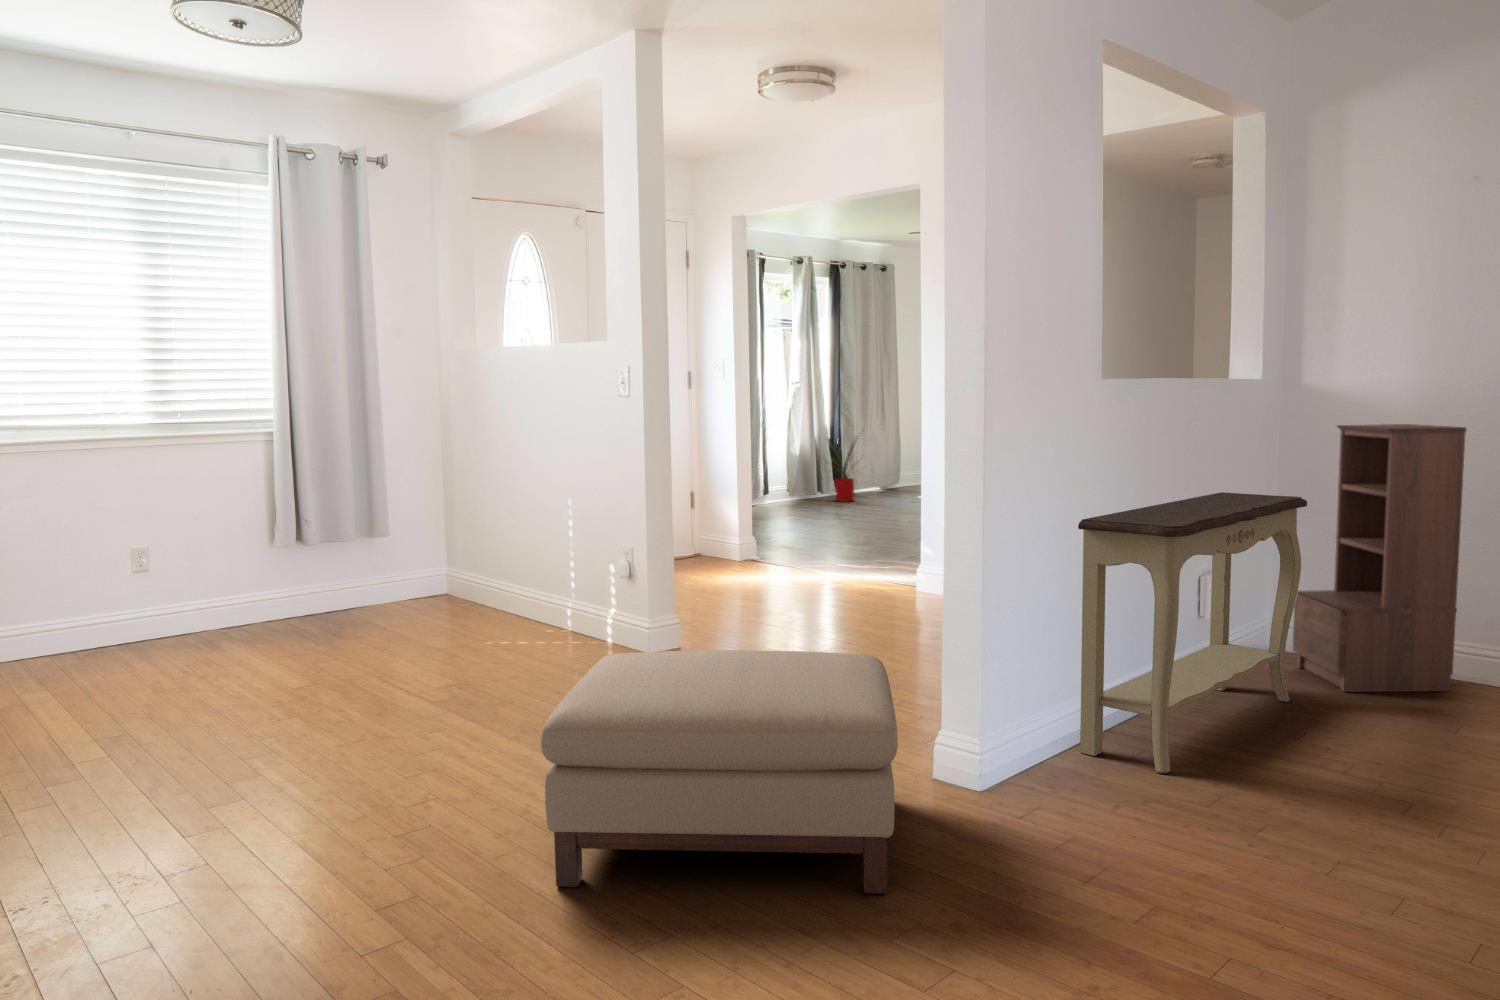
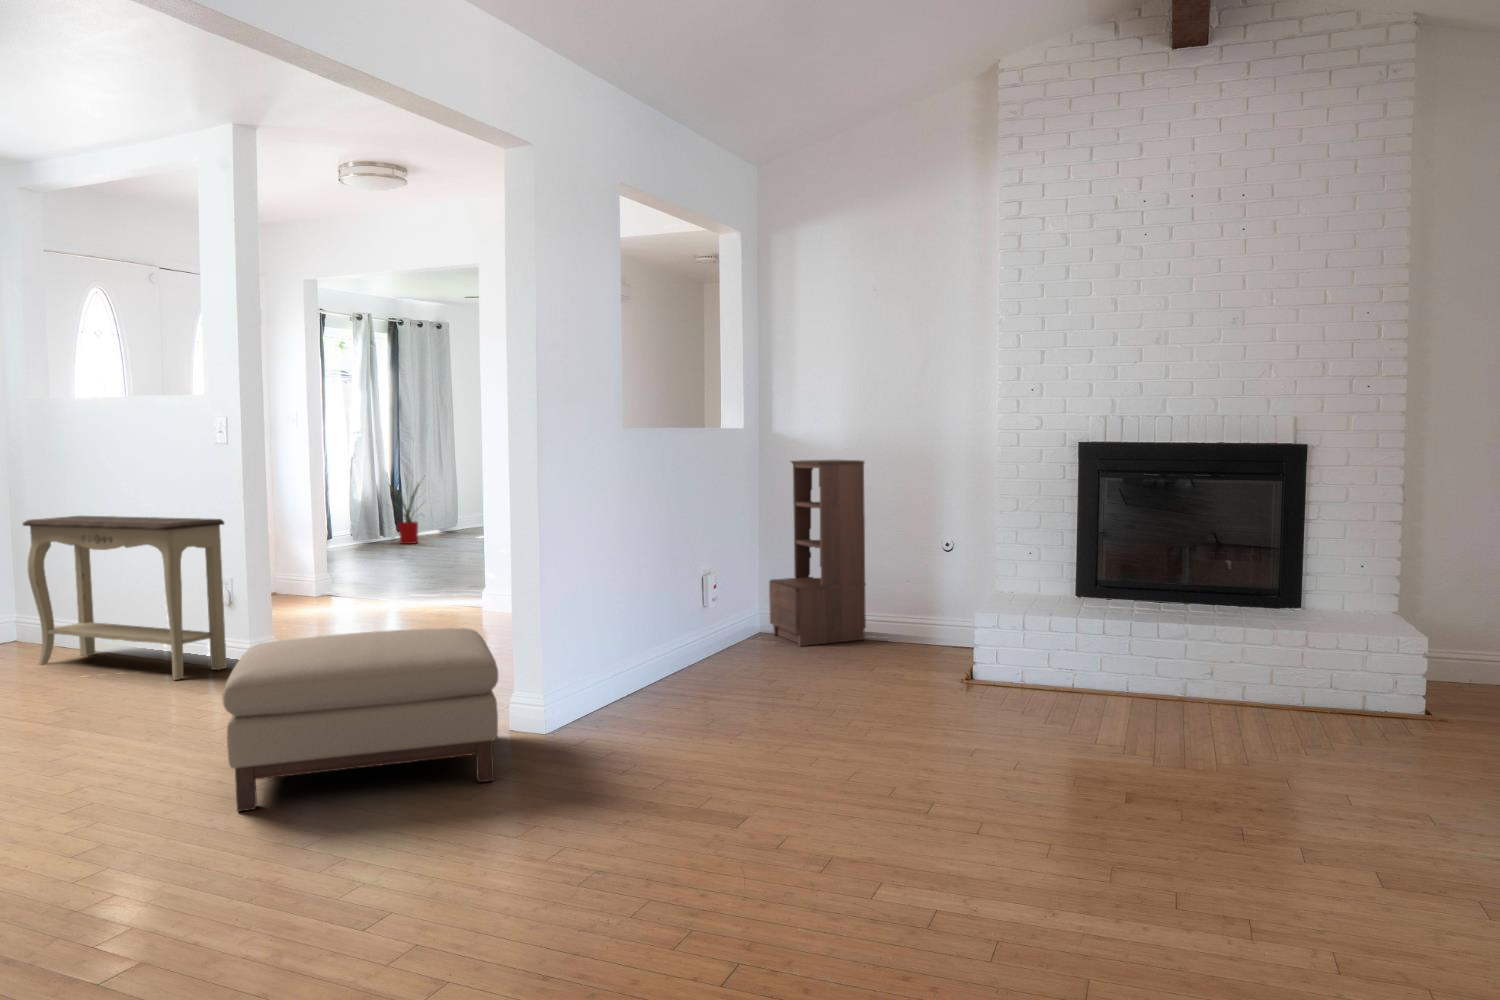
console table: present [1078,492,1307,774] -> present [23,516,227,680]

